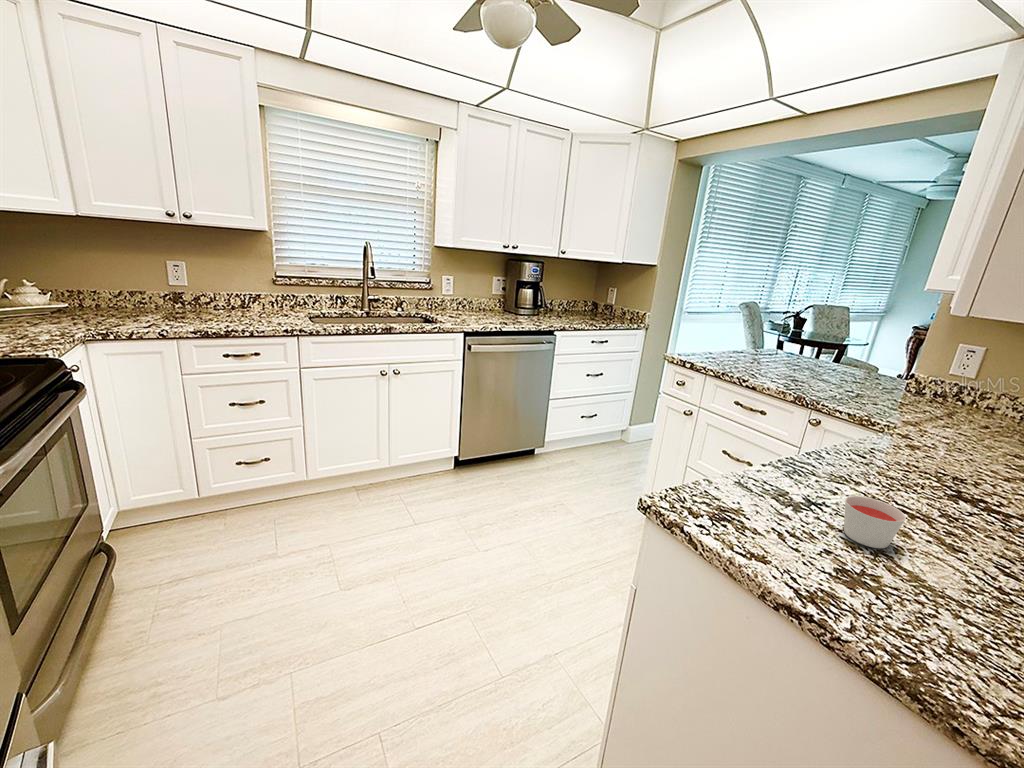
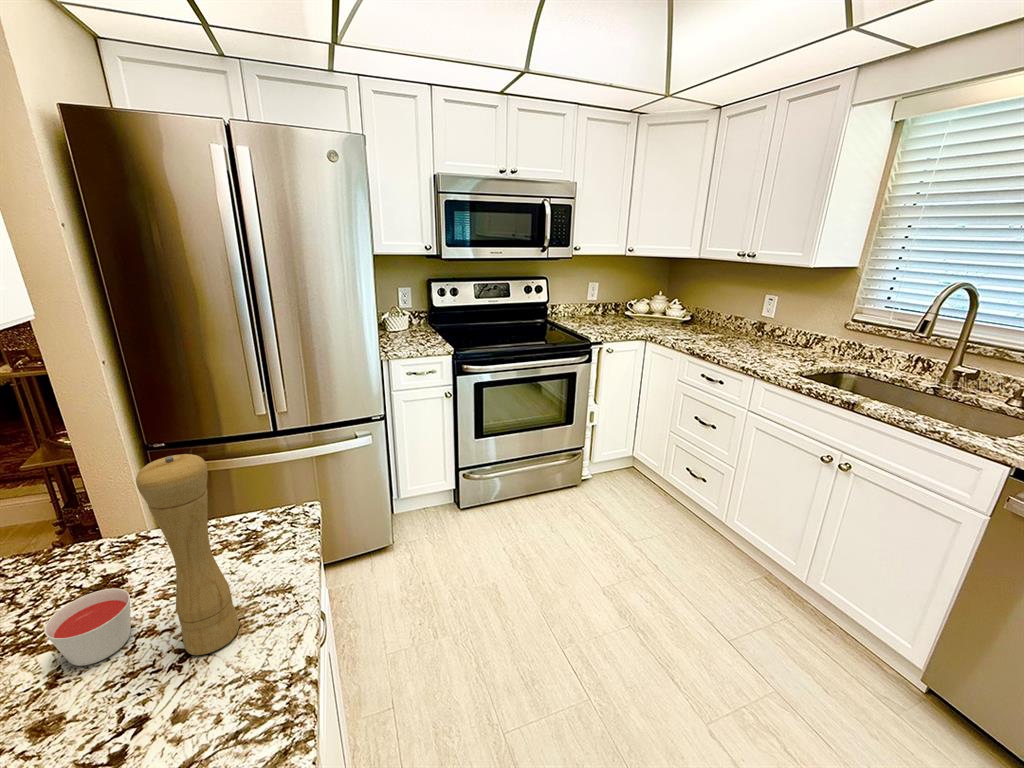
pepper mill: none [779,361,852,503] -> present [136,454,239,655]

